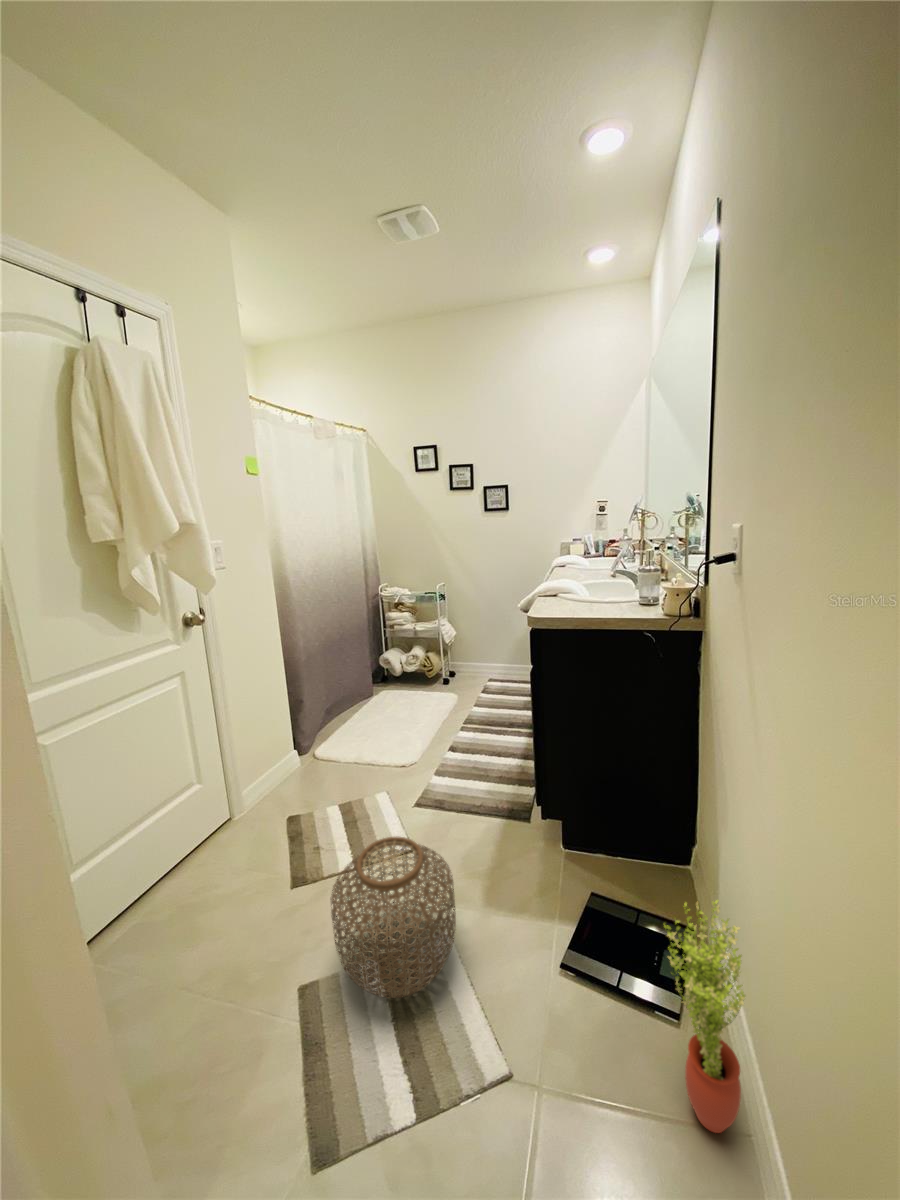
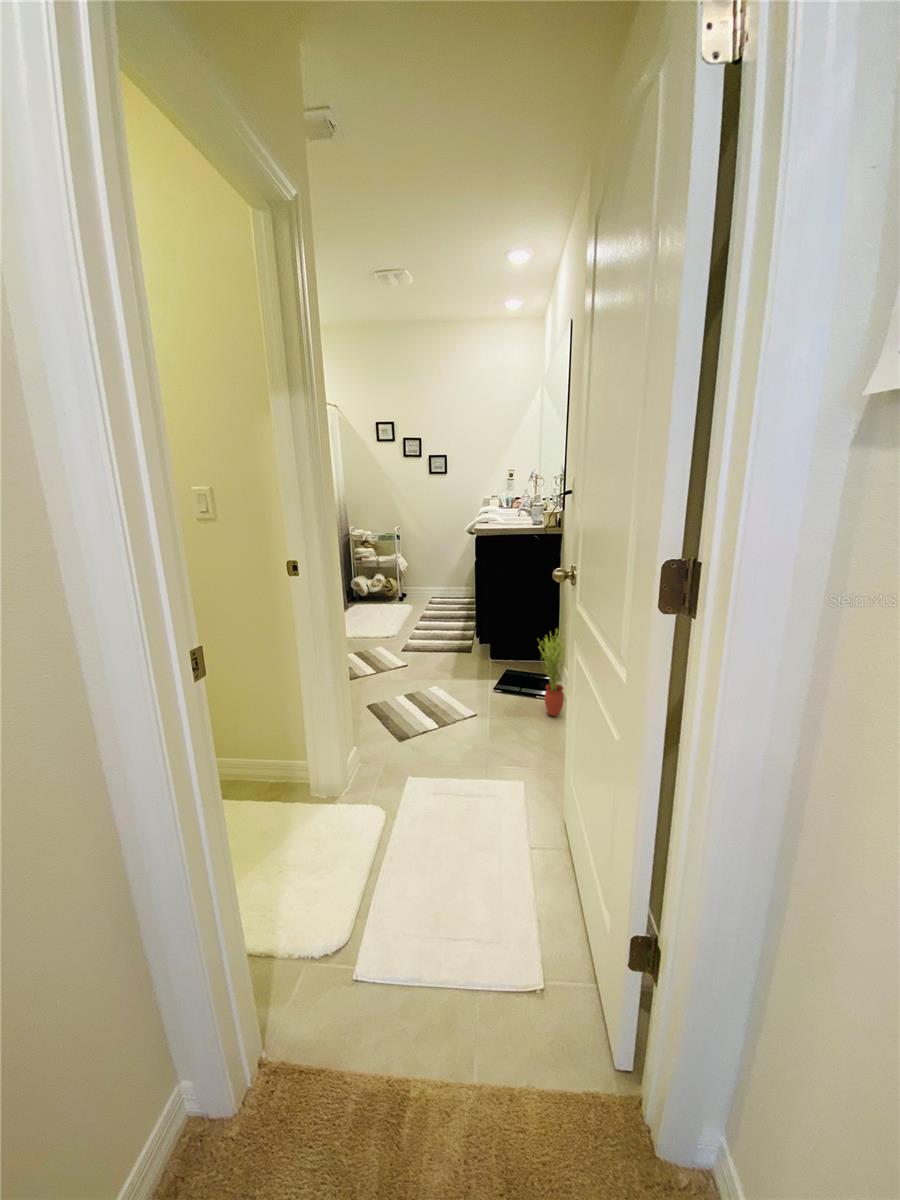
woven basket: present [331,837,456,998] -> none [384,635,445,704]

